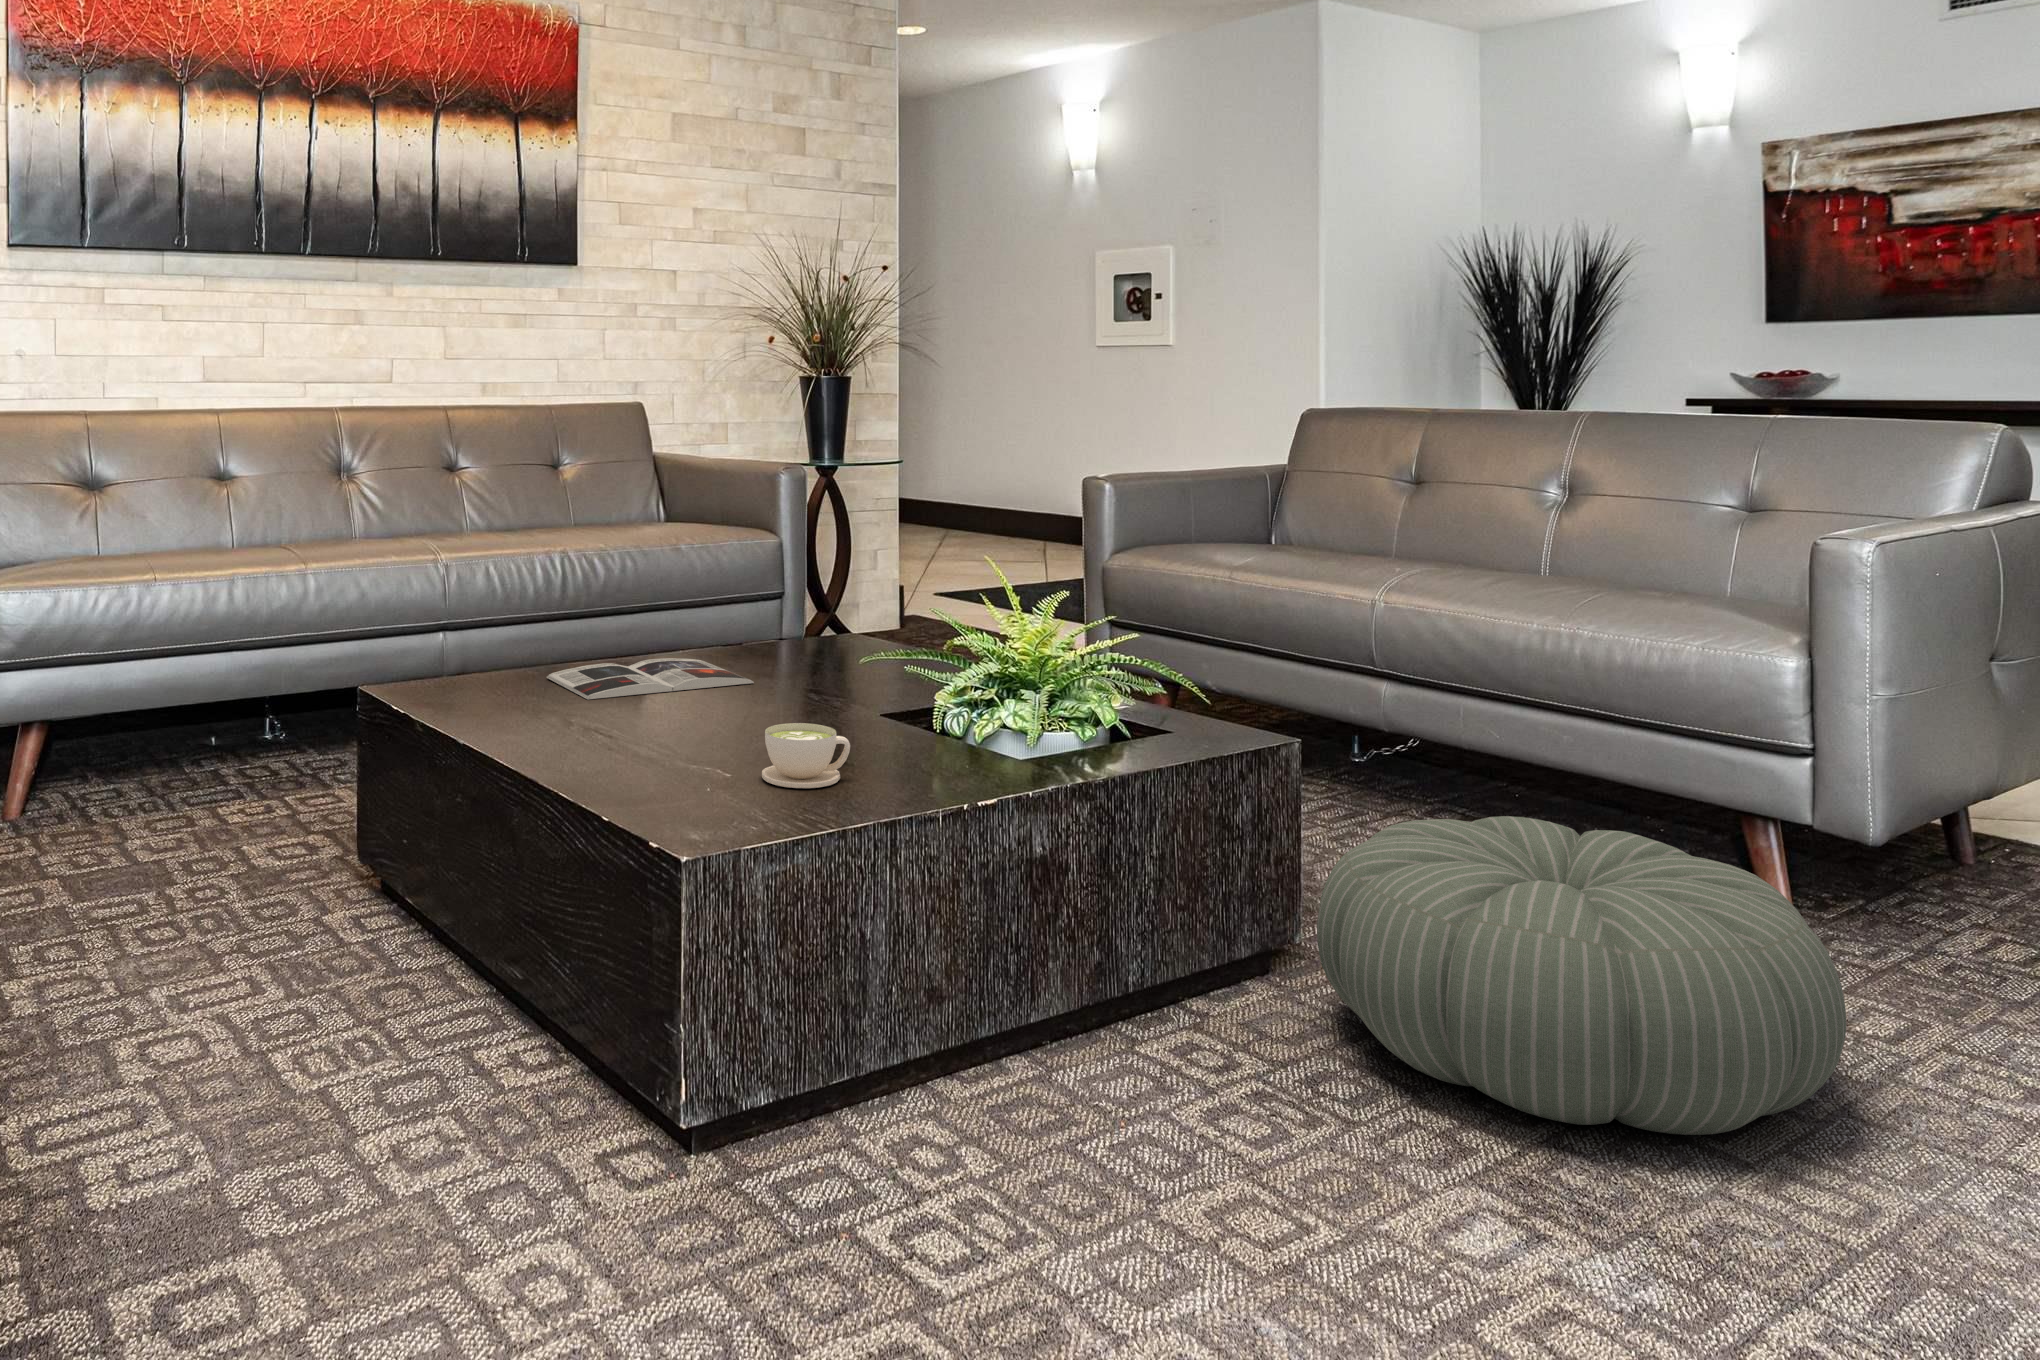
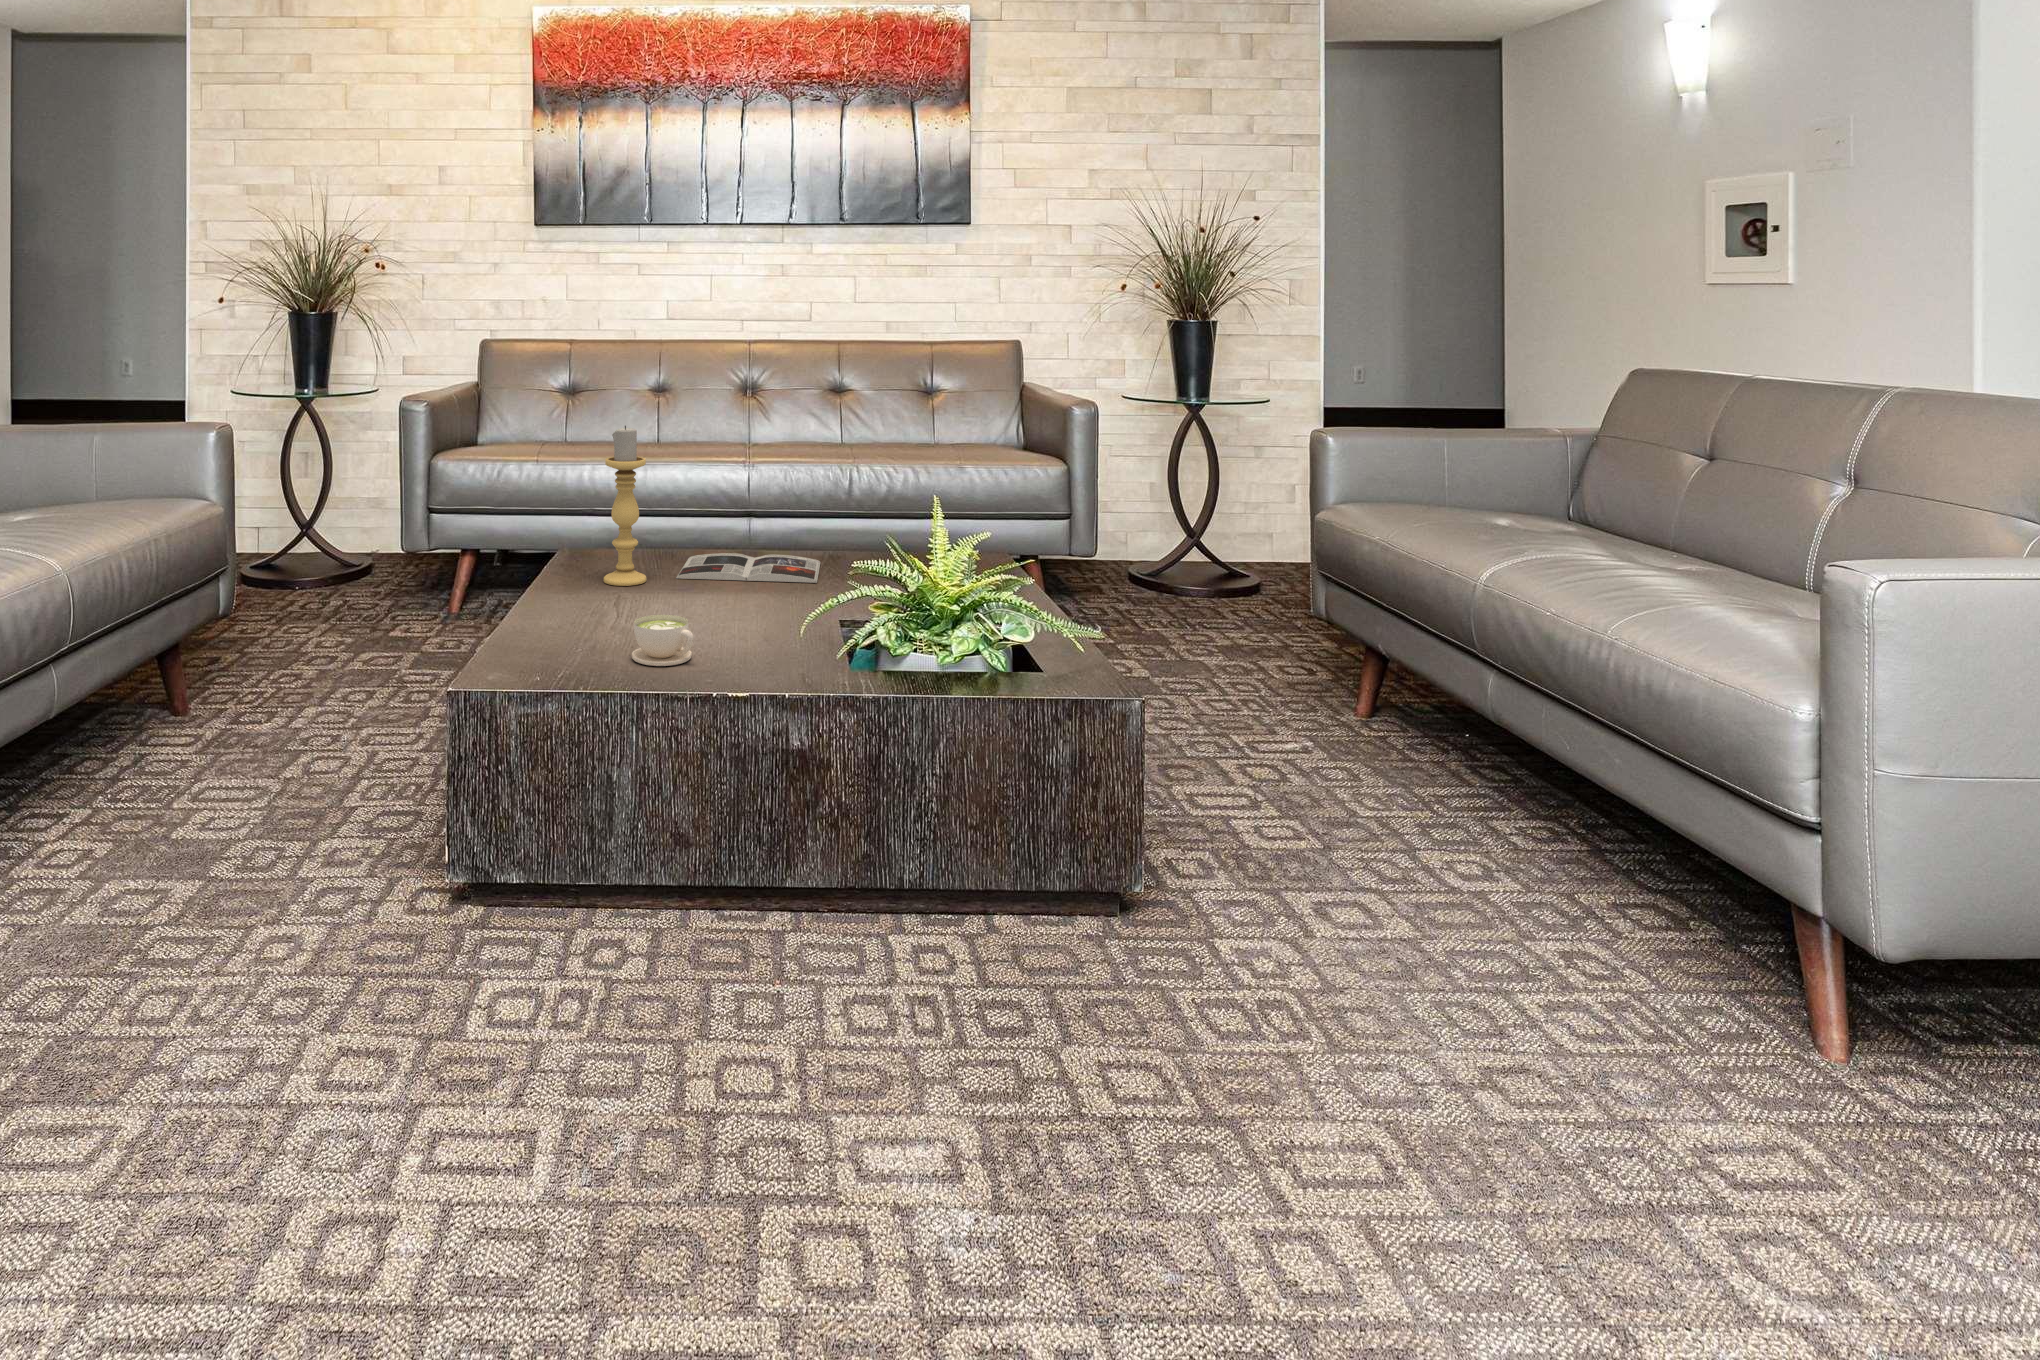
candle holder: none [506,496,565,716] -> present [604,426,646,586]
pouf: present [1317,816,1846,1135] -> none [1019,793,1514,1159]

